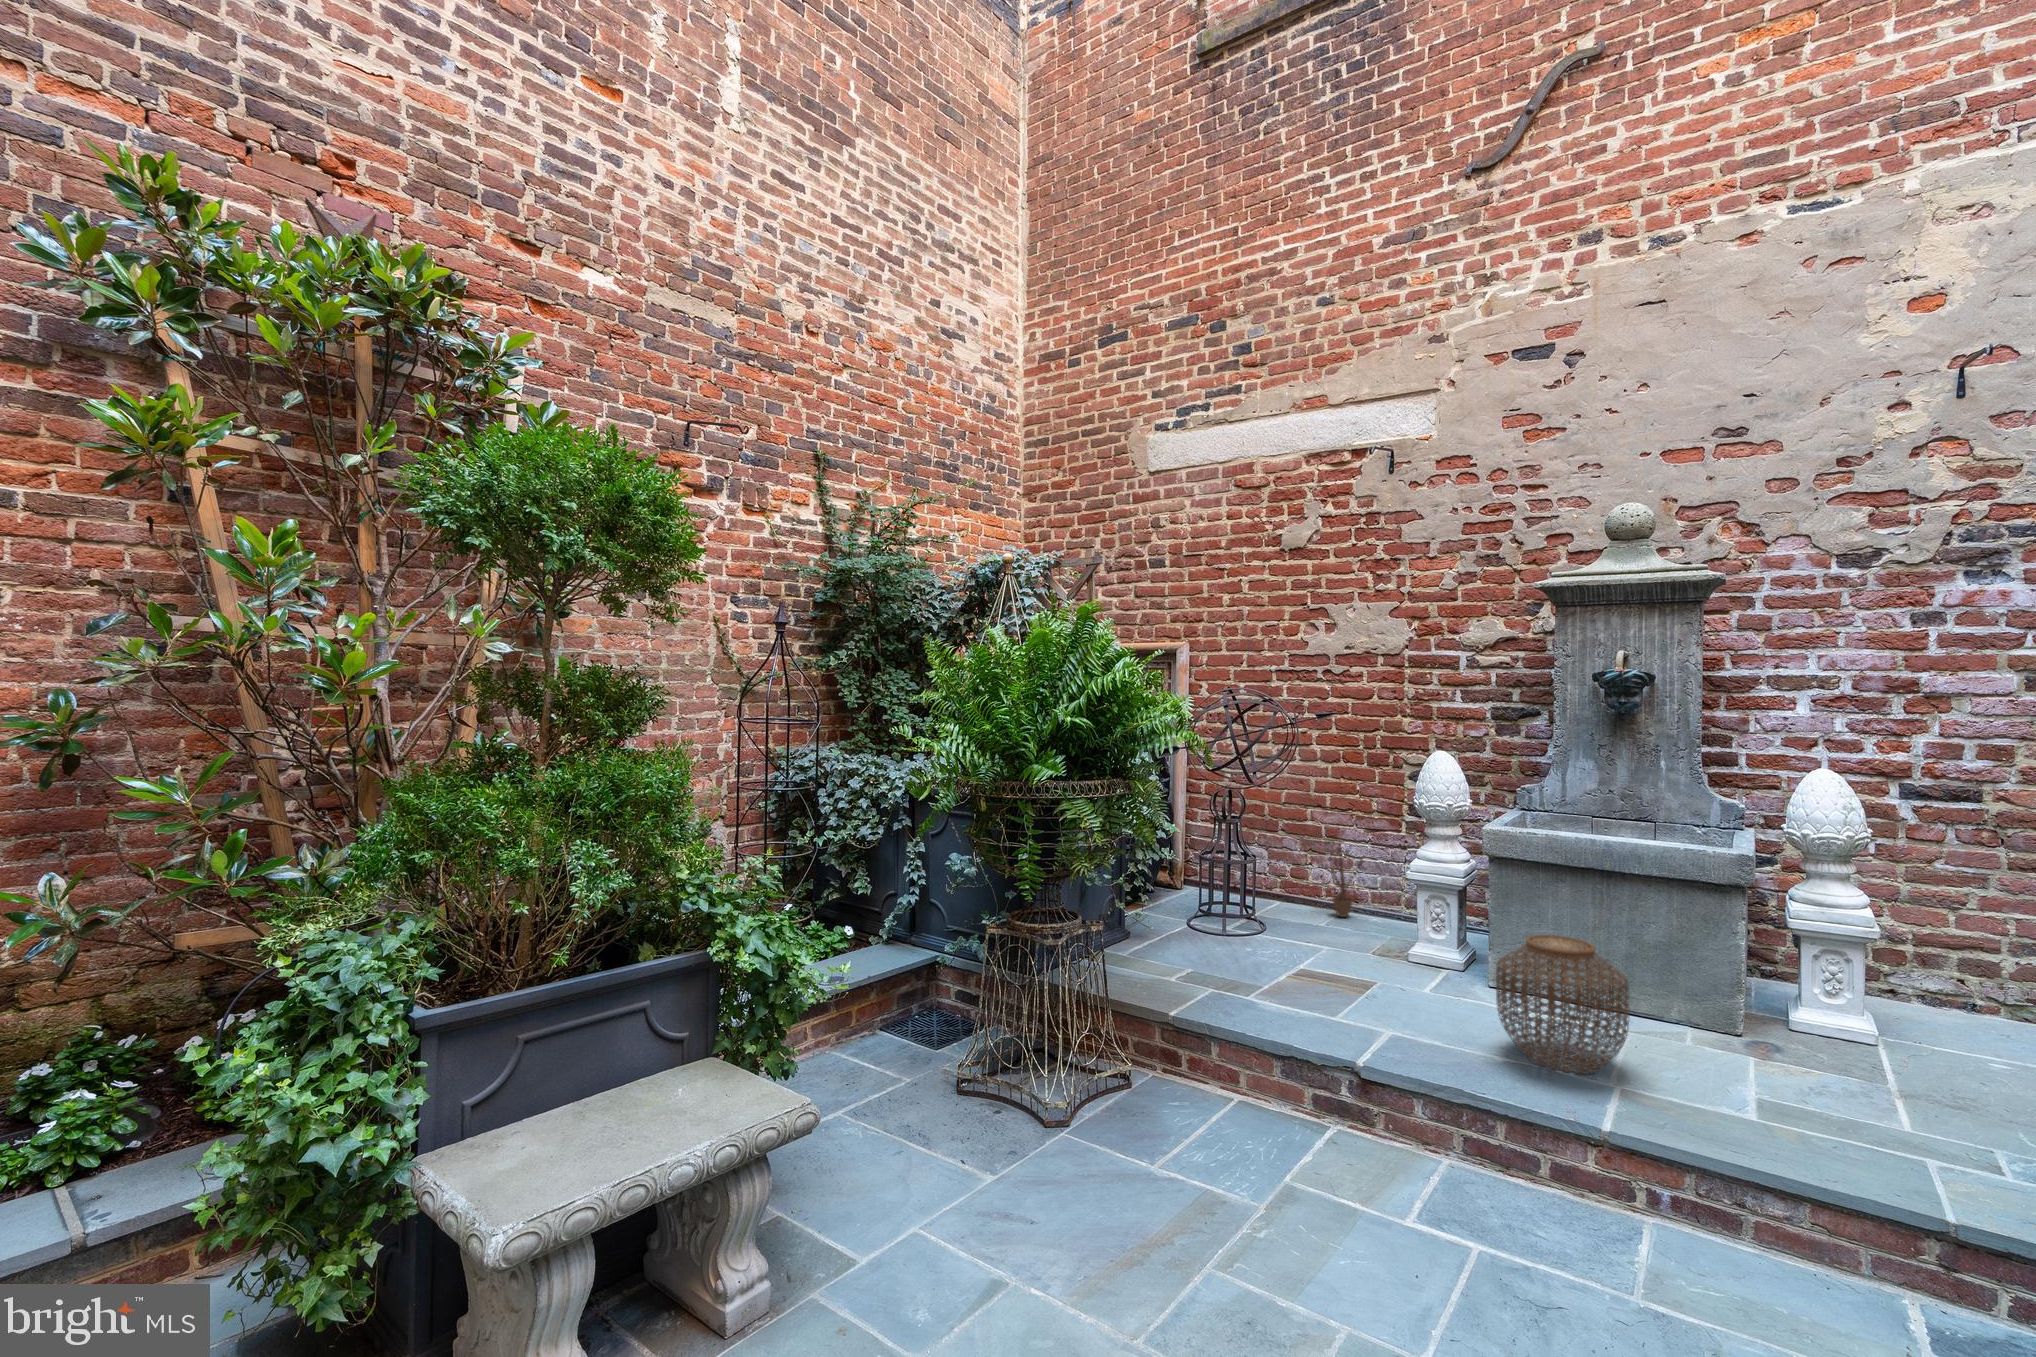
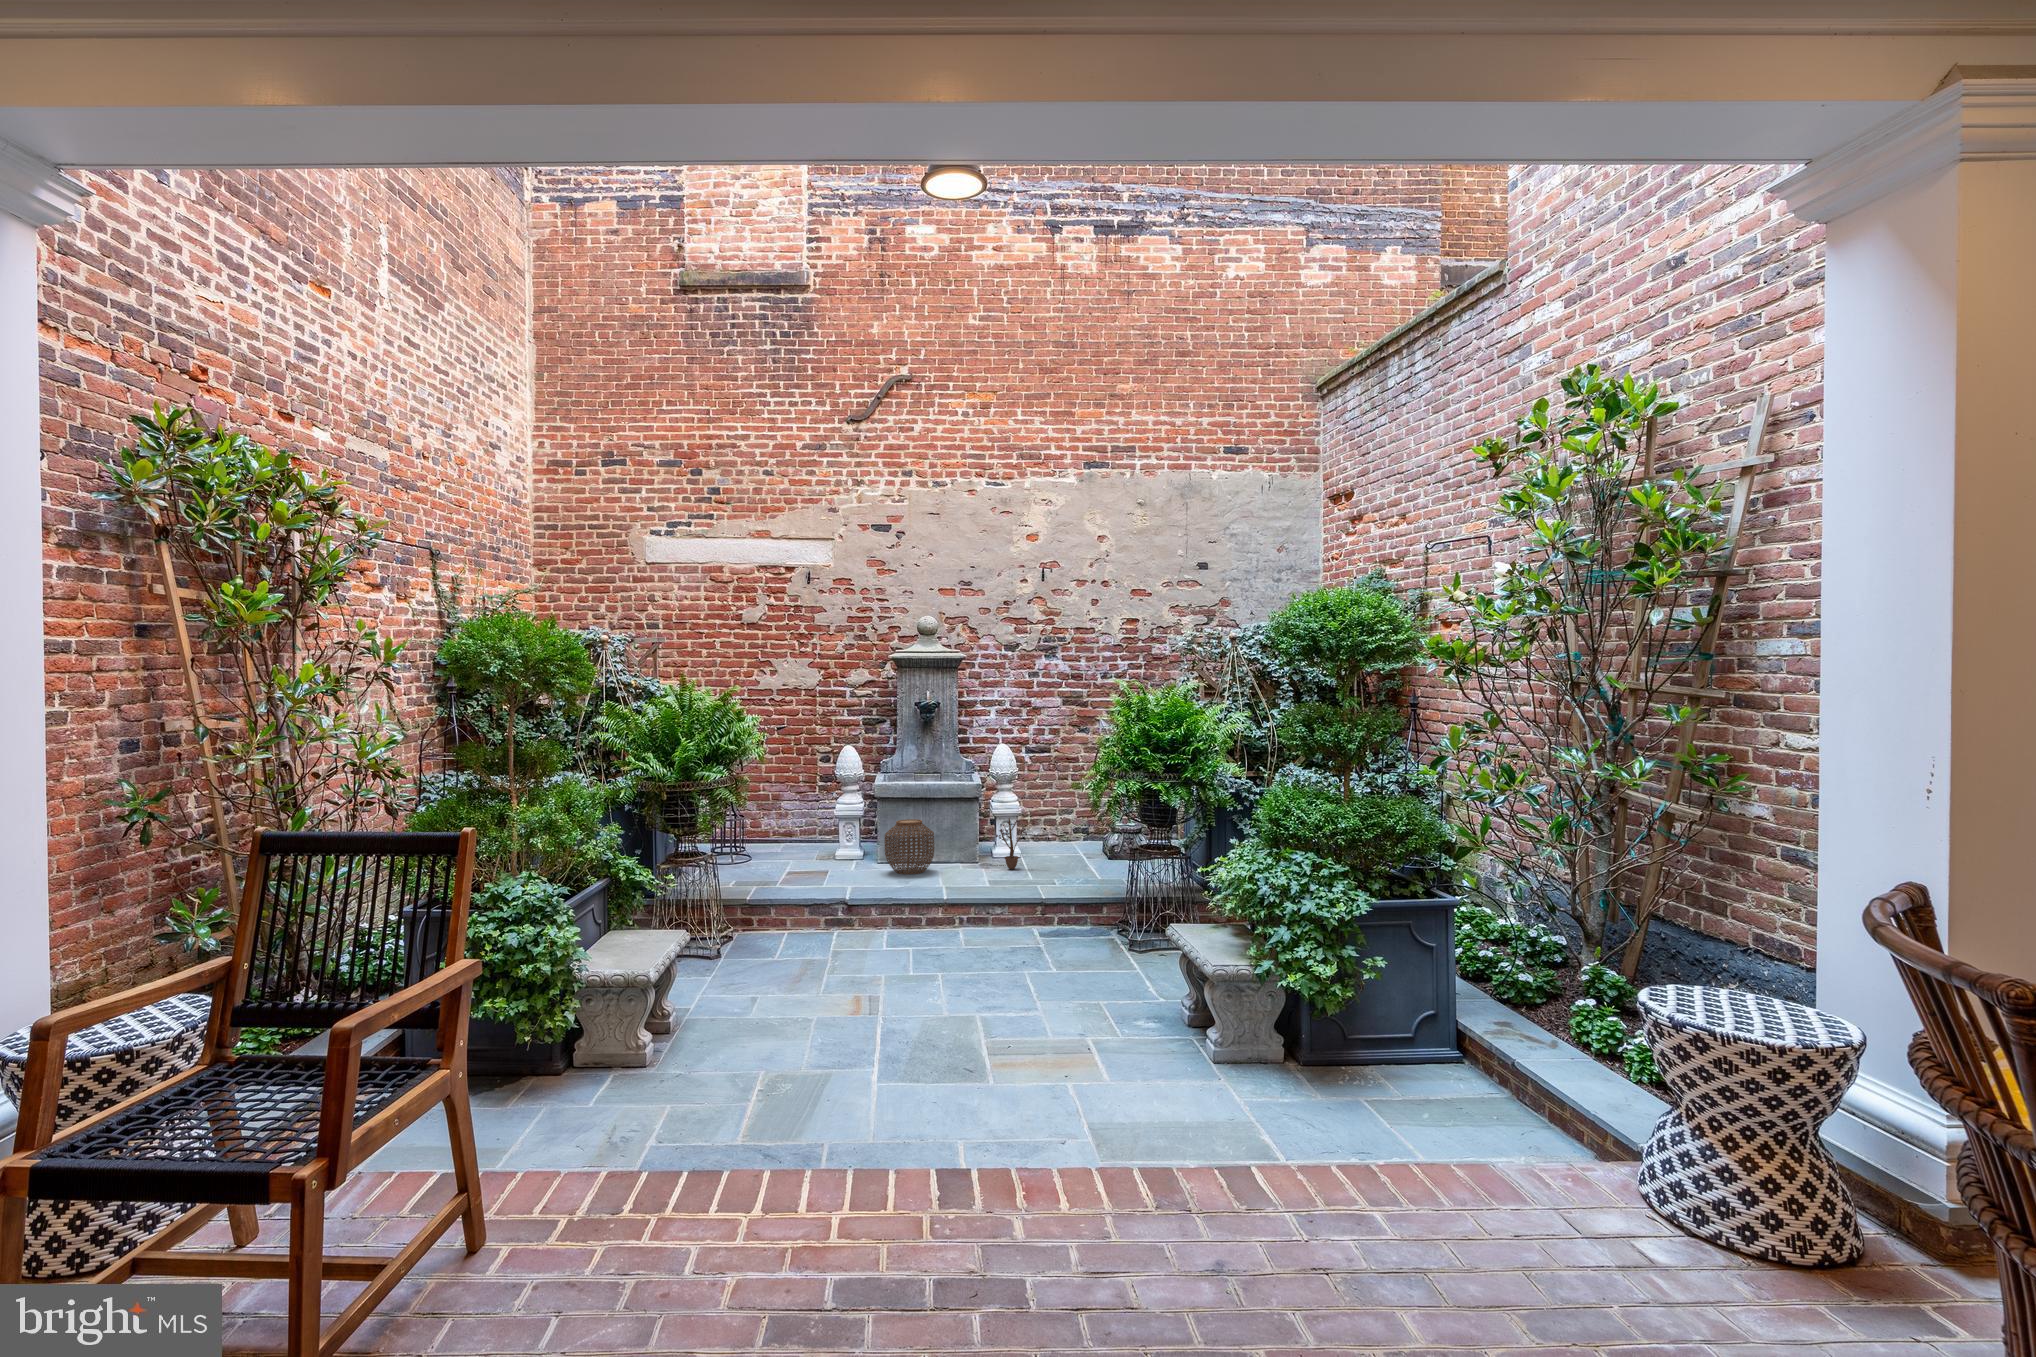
decorative plant: present [1315,845,1367,917] -> present [994,818,1027,869]

